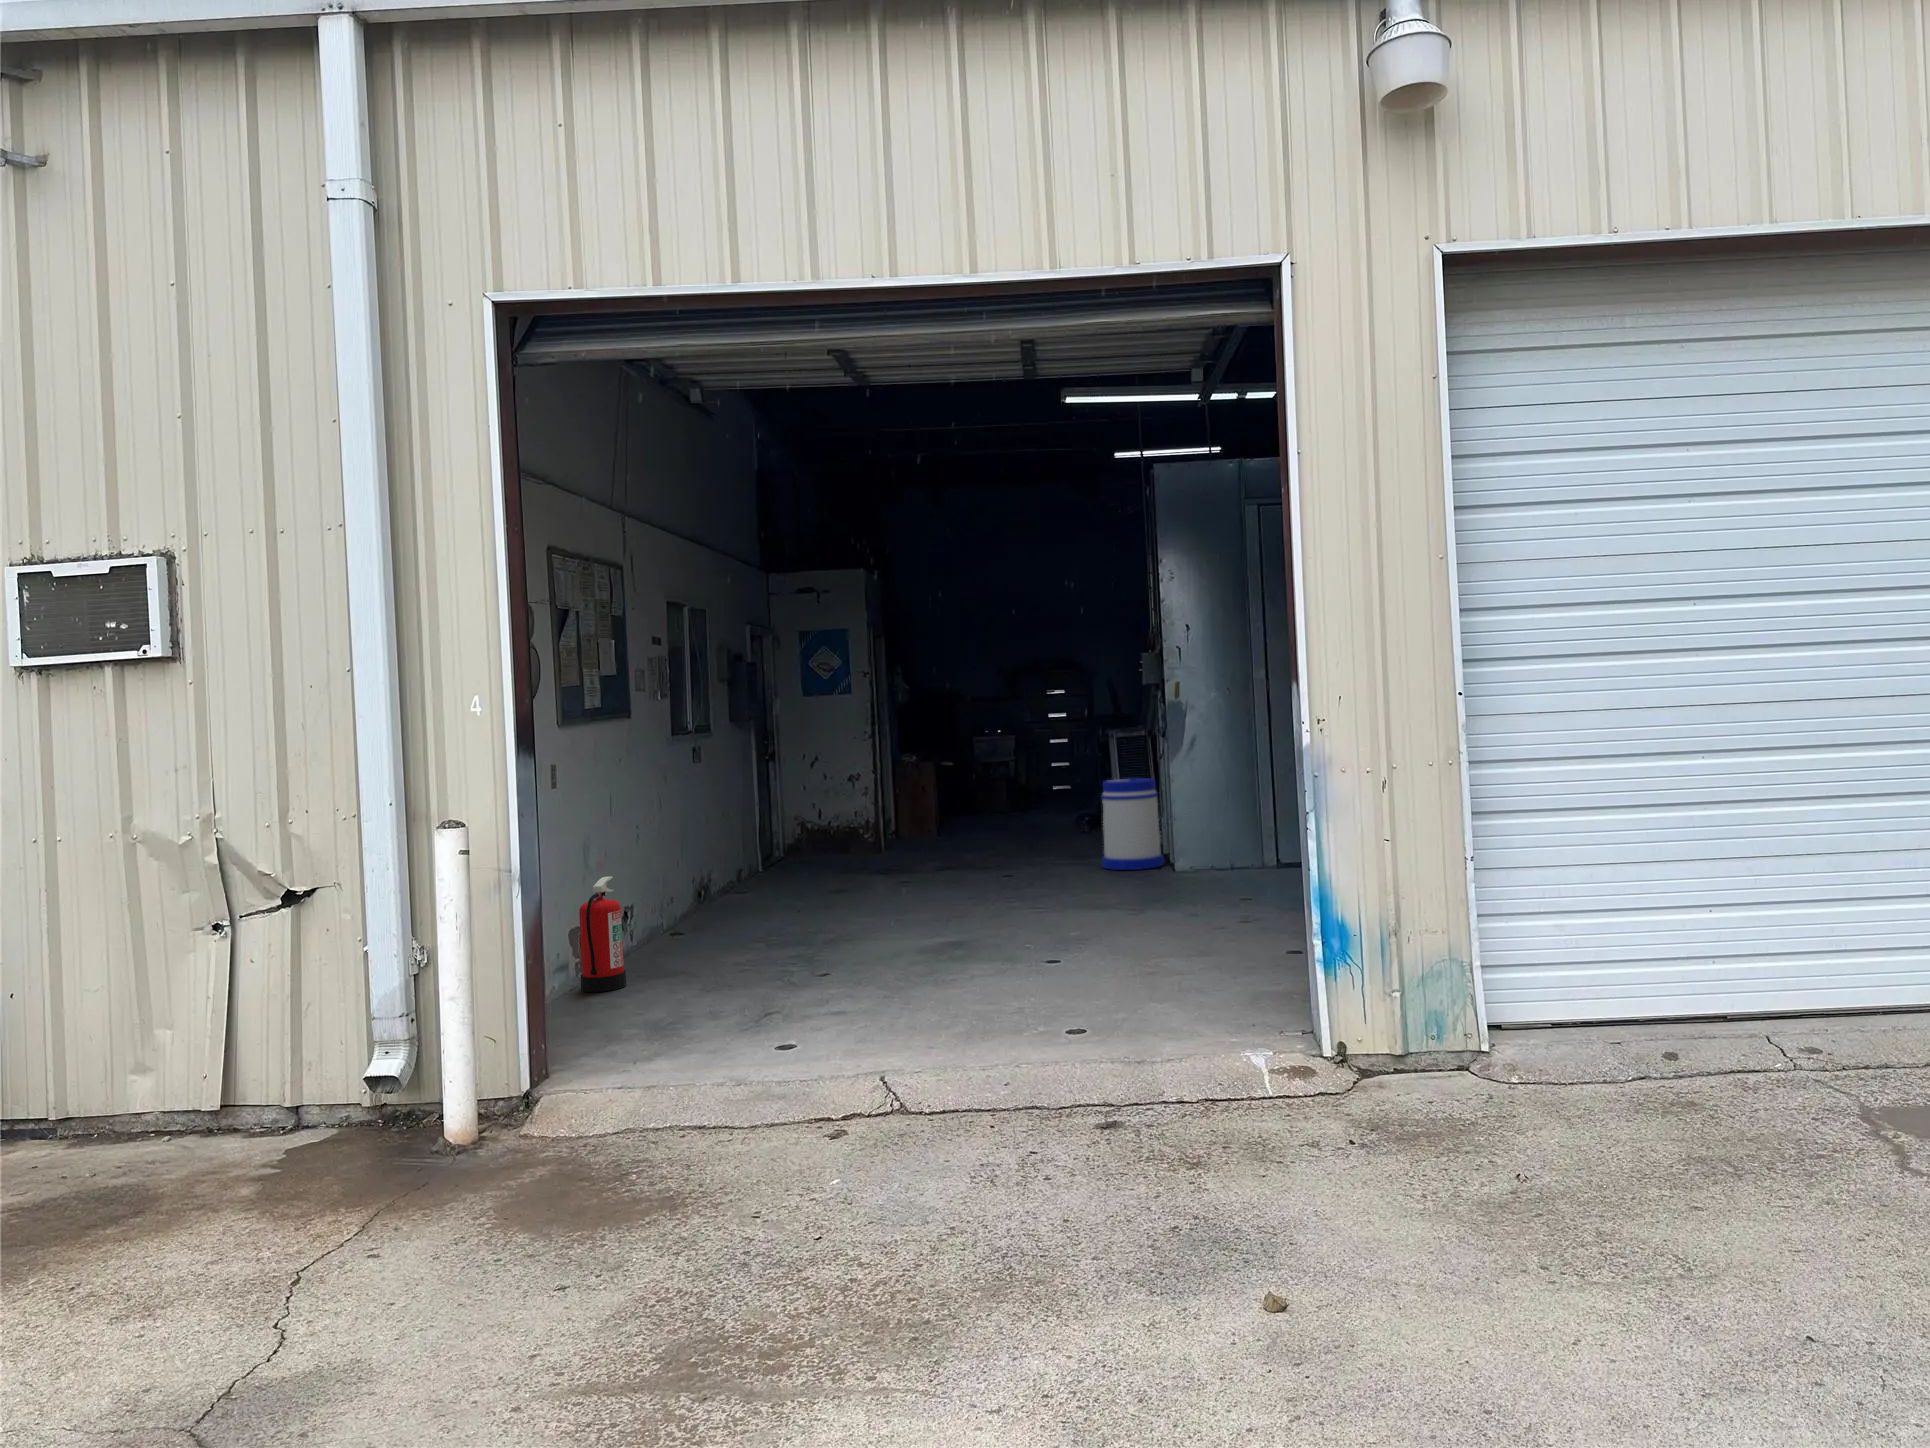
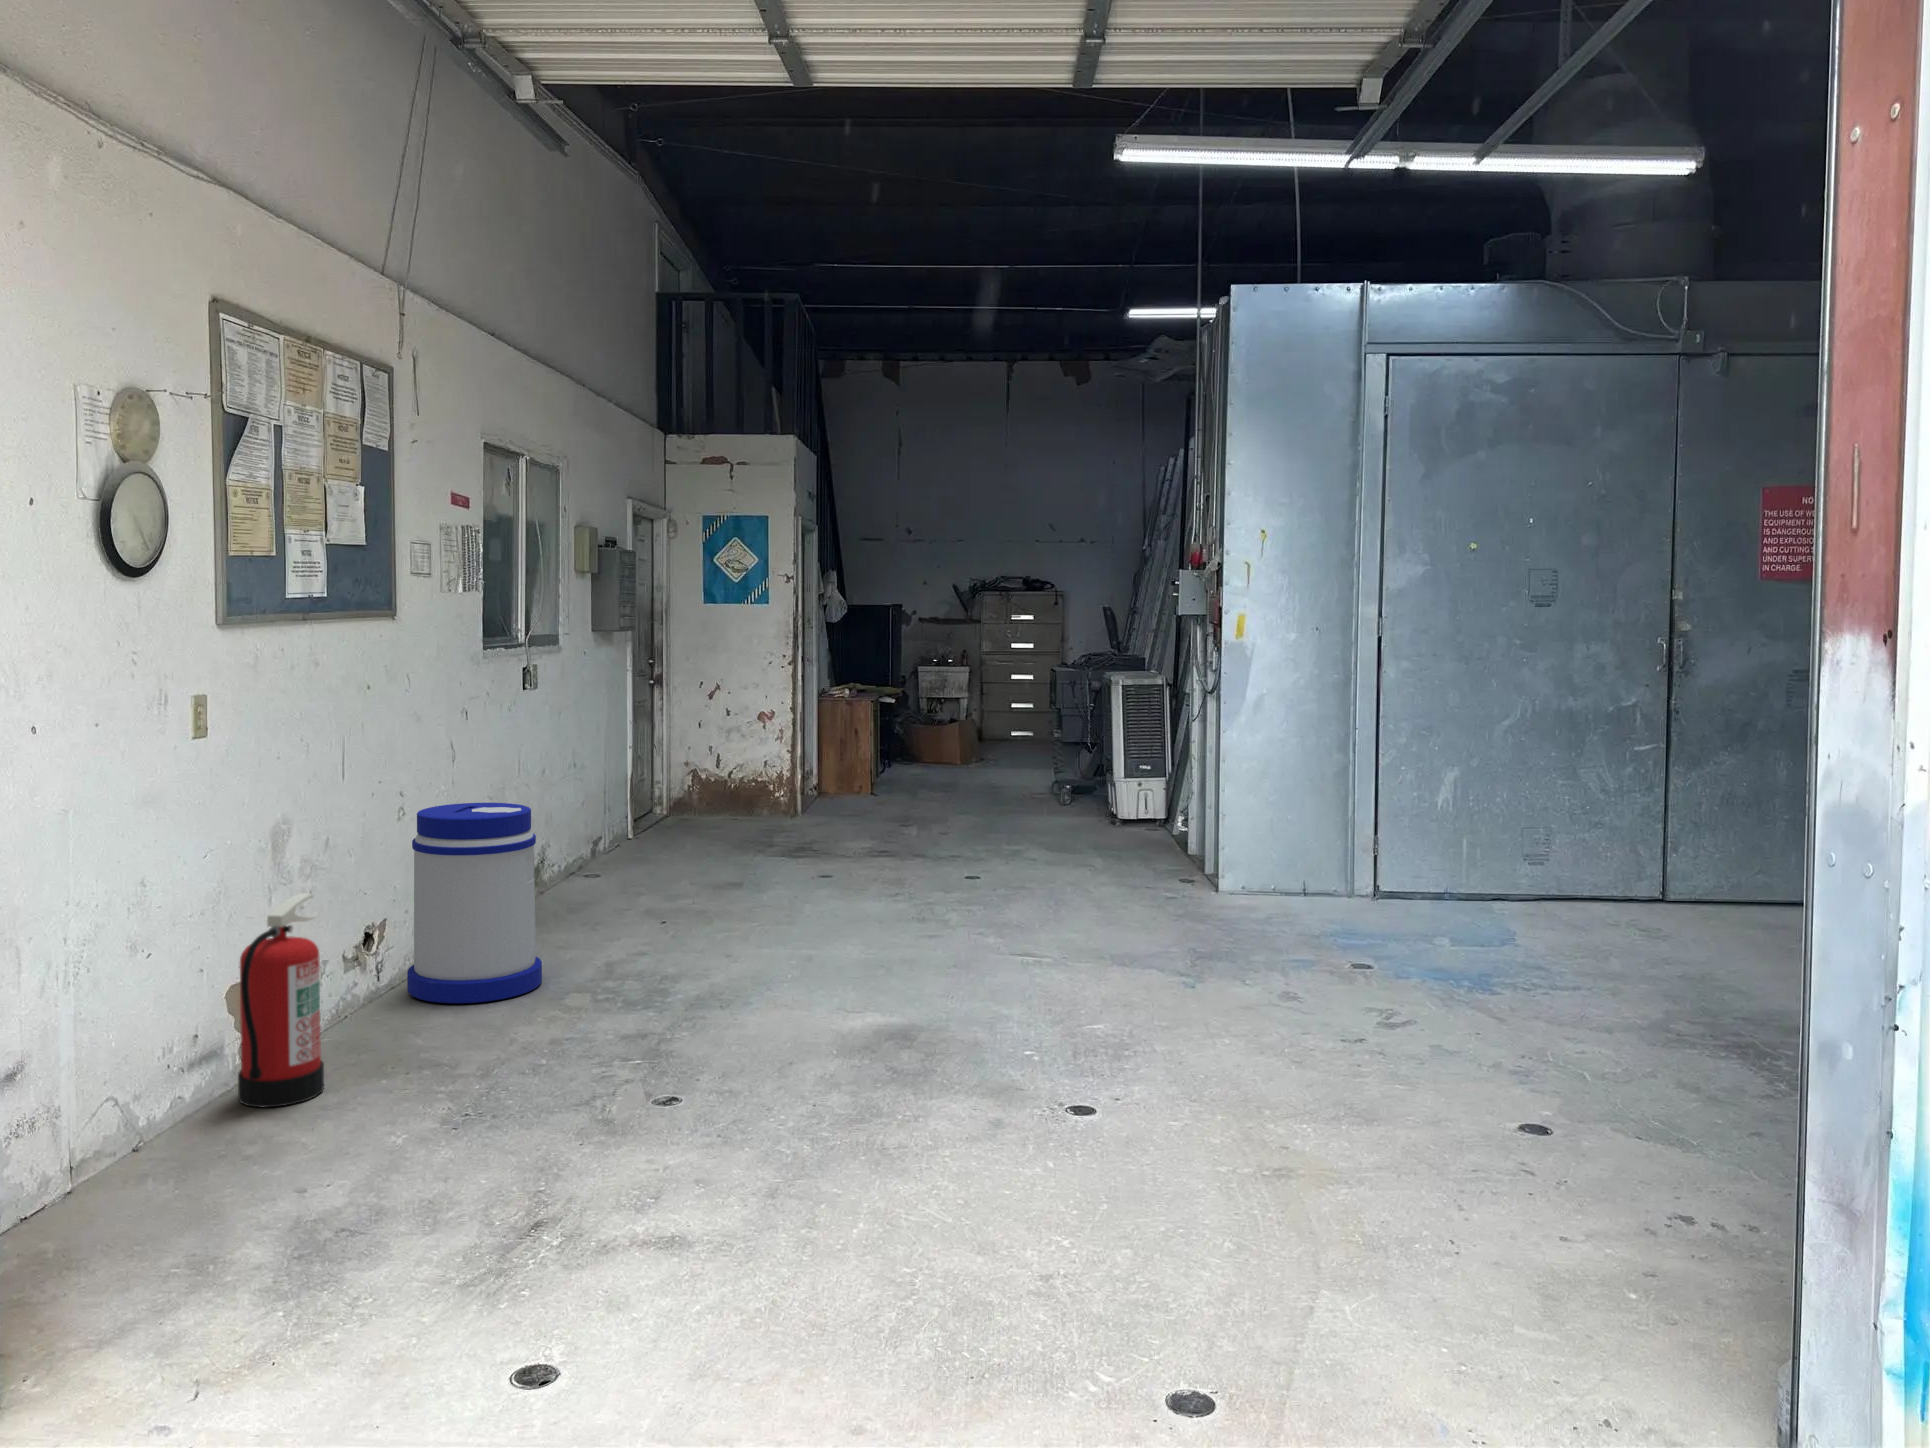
trash can: present [1101,778,1164,870] -> present [407,803,542,1003]

